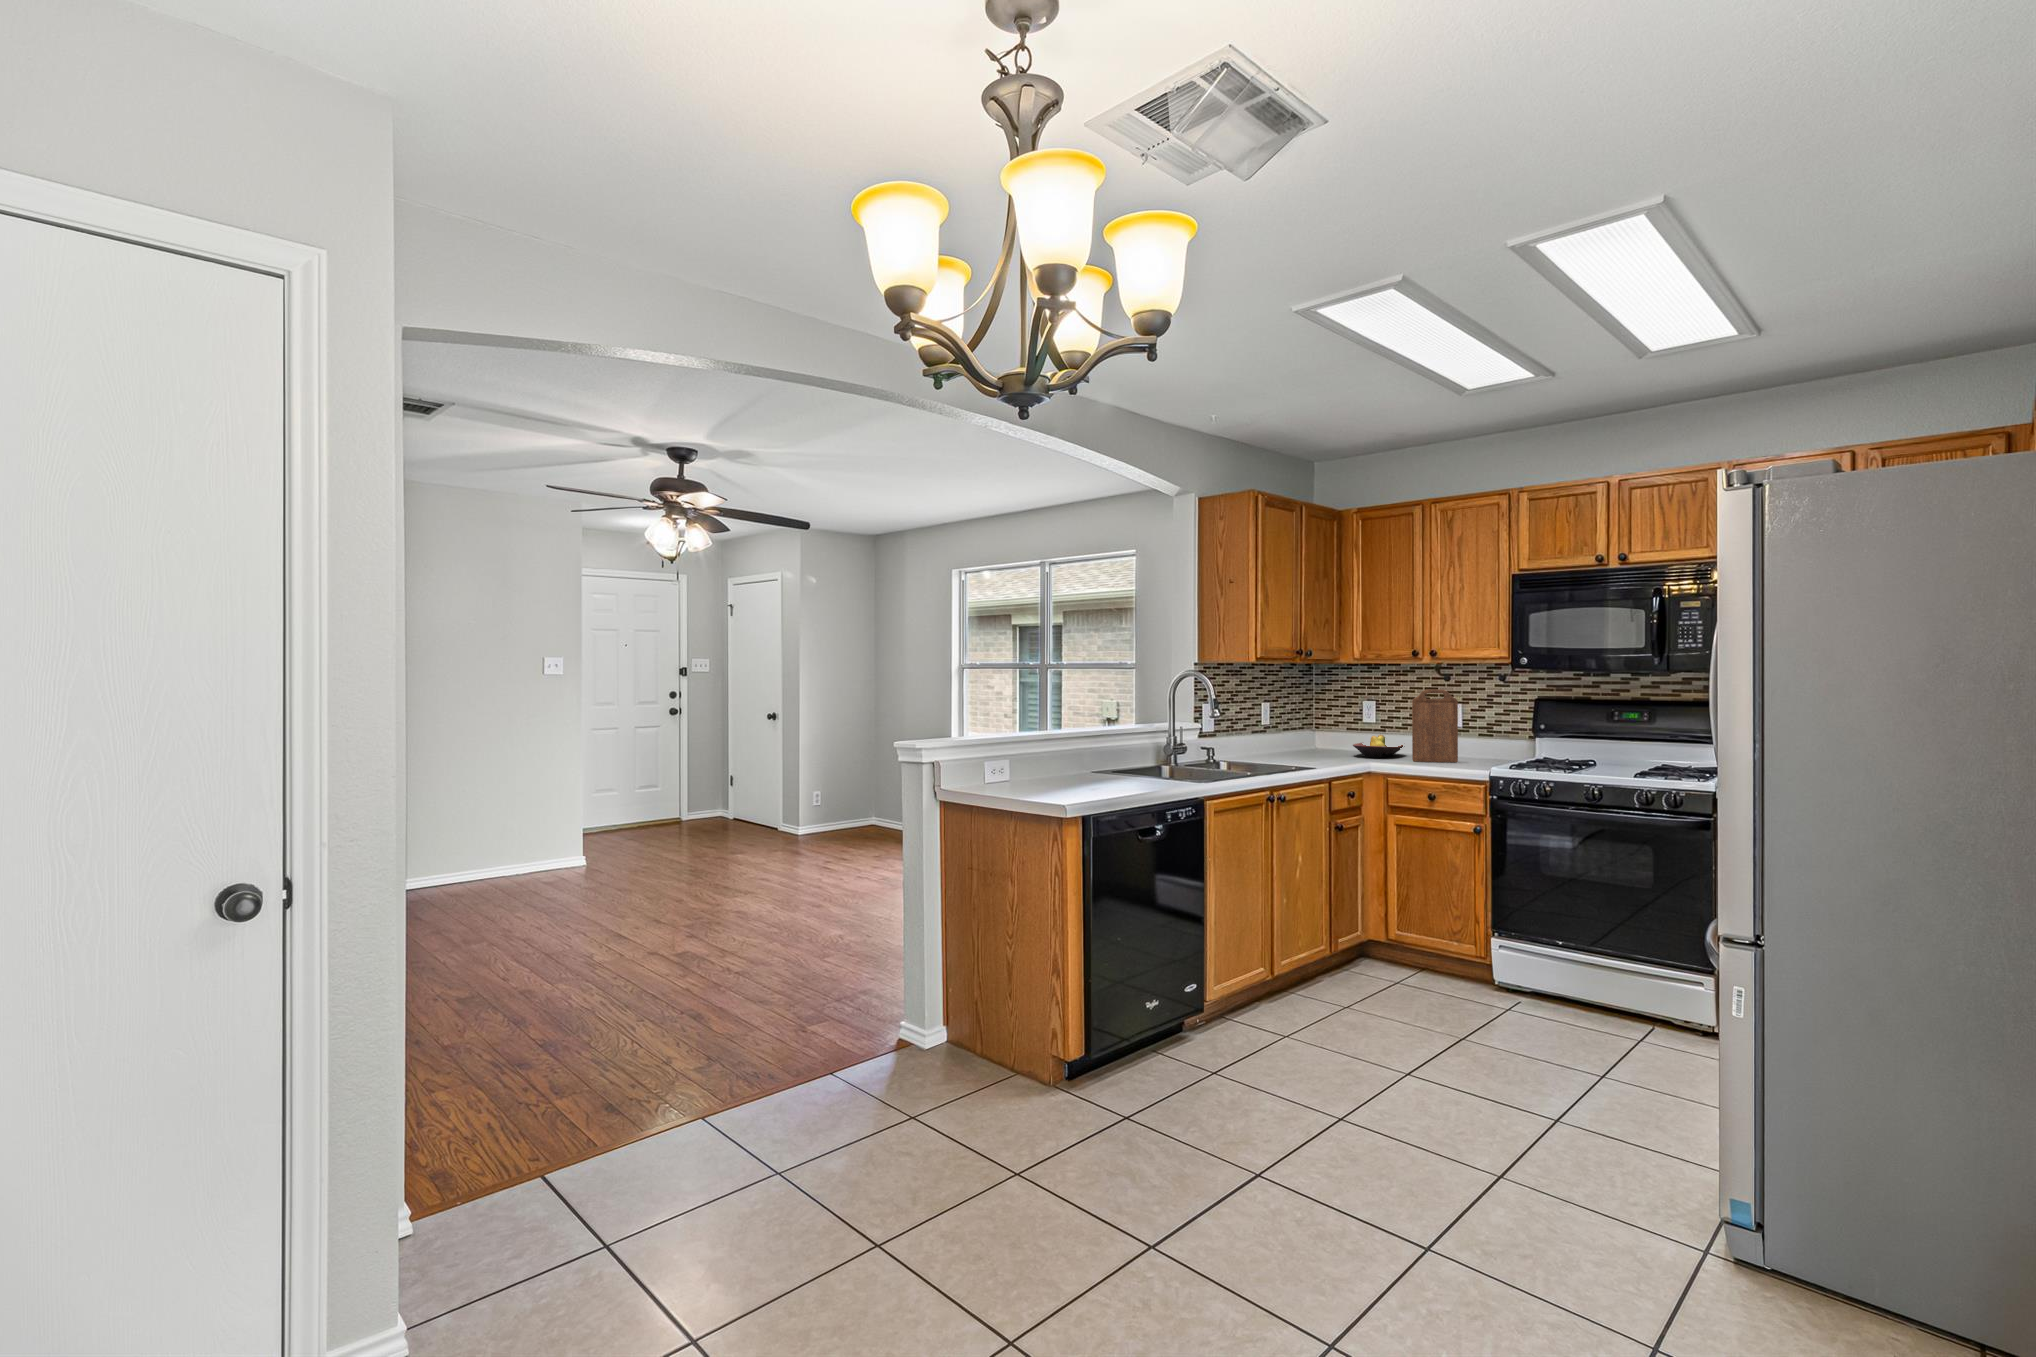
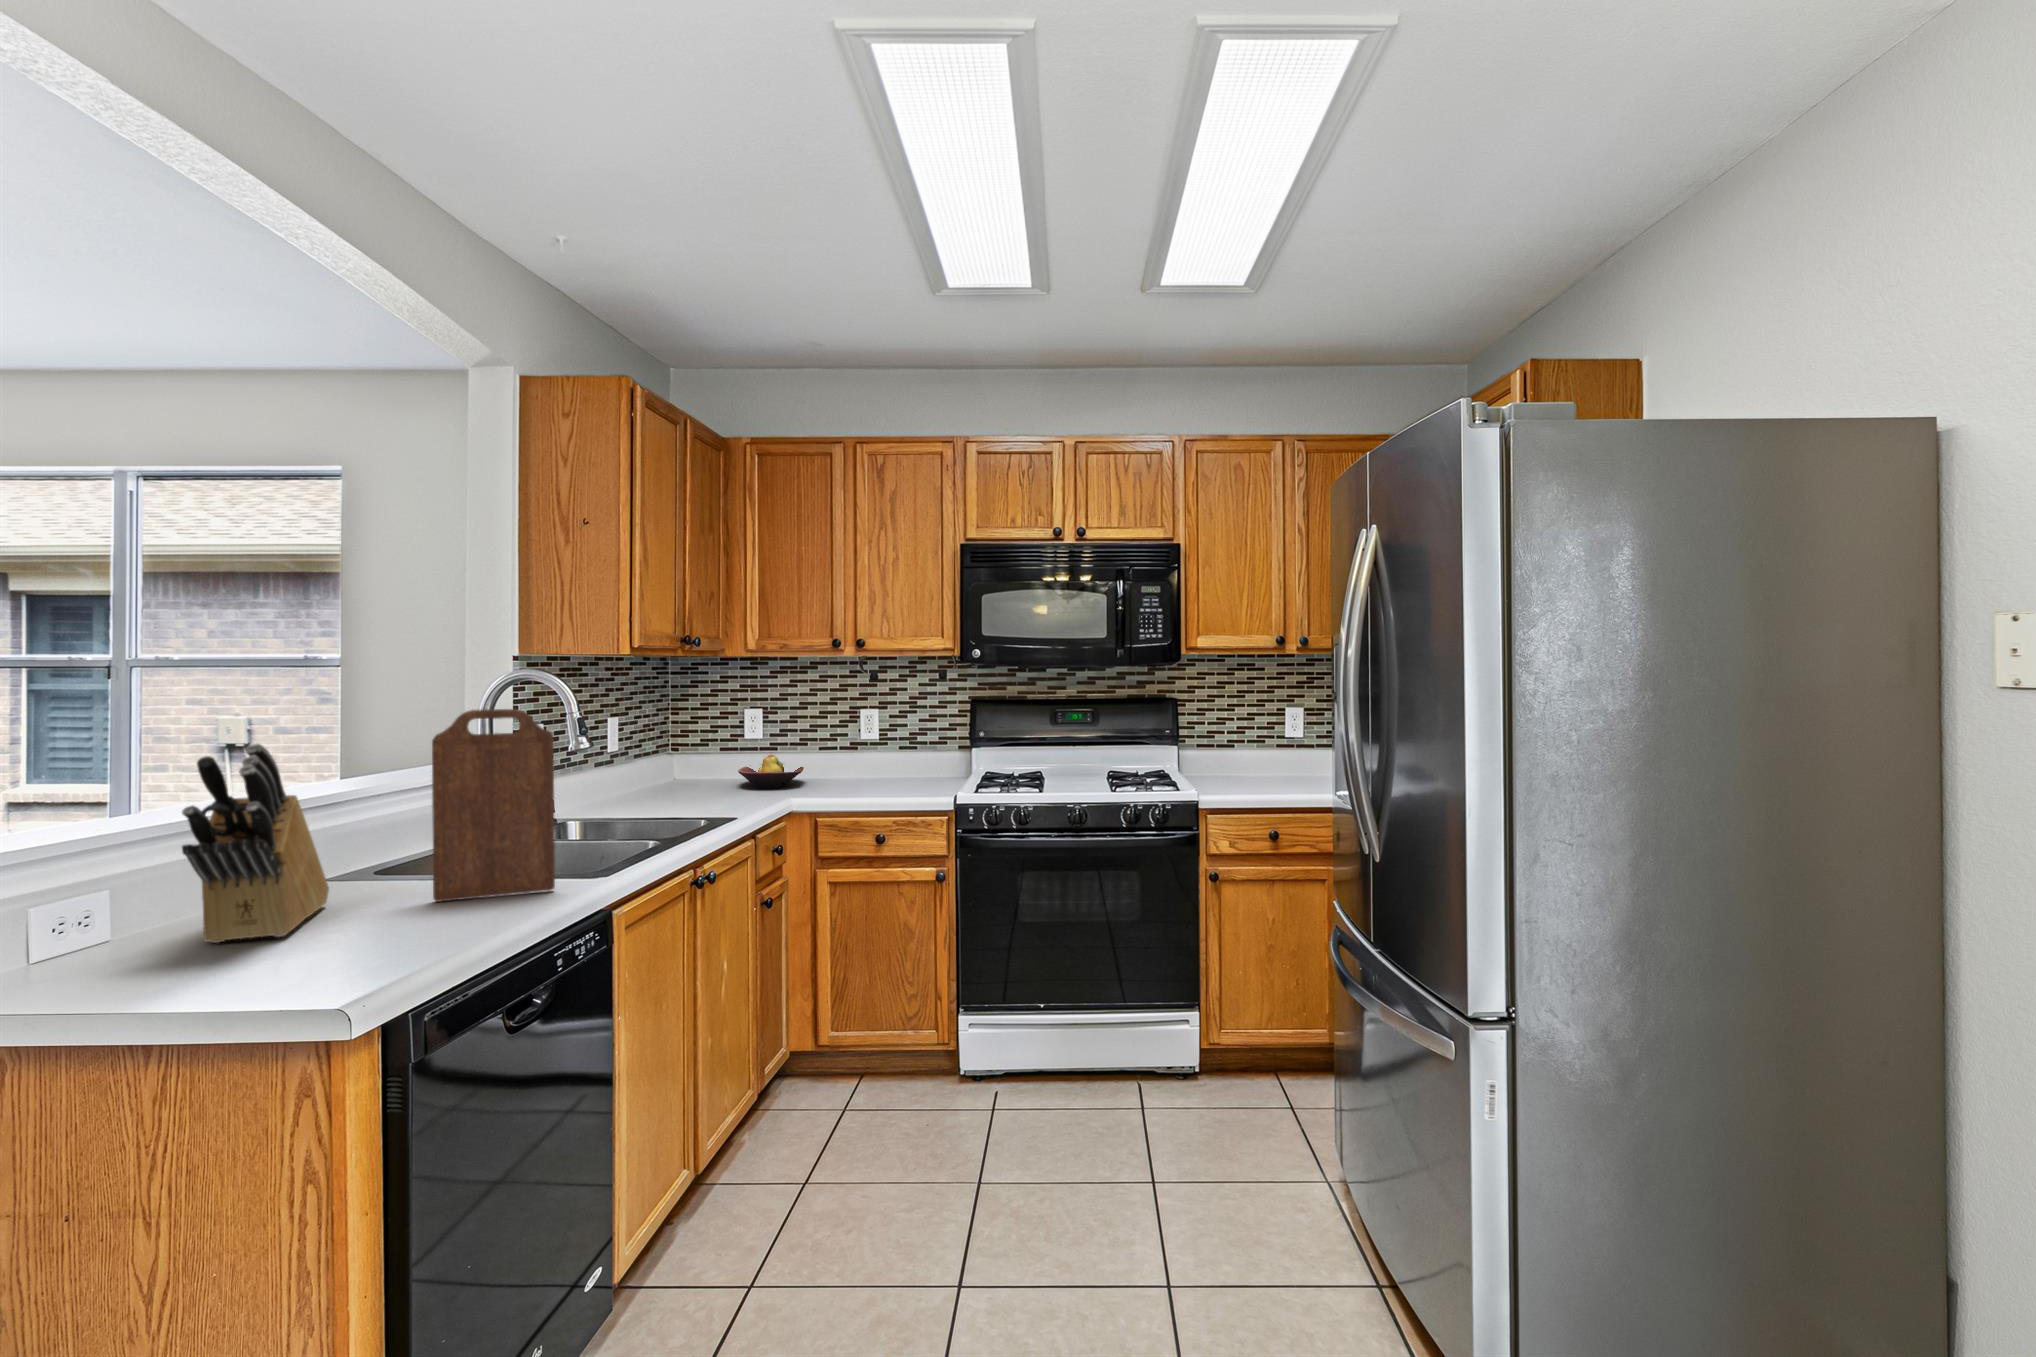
cutting board: present [1412,690,1458,762] -> present [432,709,555,902]
knife block: none [1035,704,1091,787] -> present [182,743,329,943]

